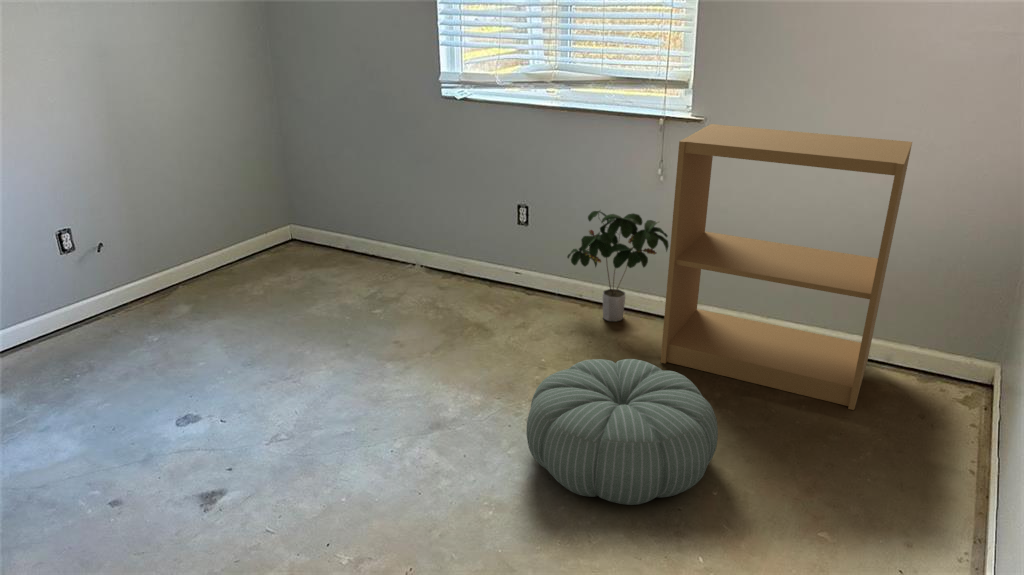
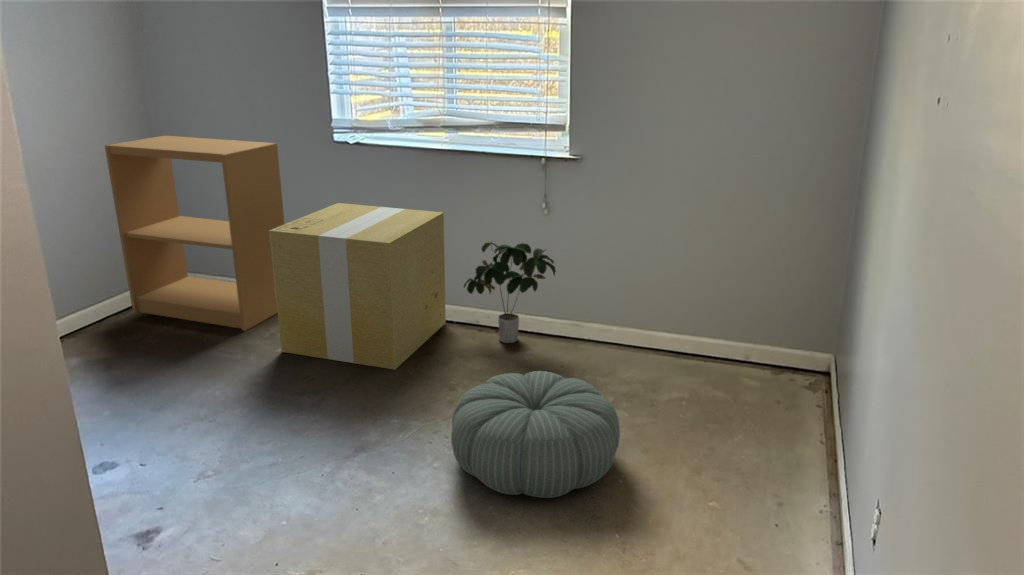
bookshelf: present [661,124,912,410] -> present [105,136,284,331]
cardboard box: none [366,162,551,342] -> present [269,203,446,370]

